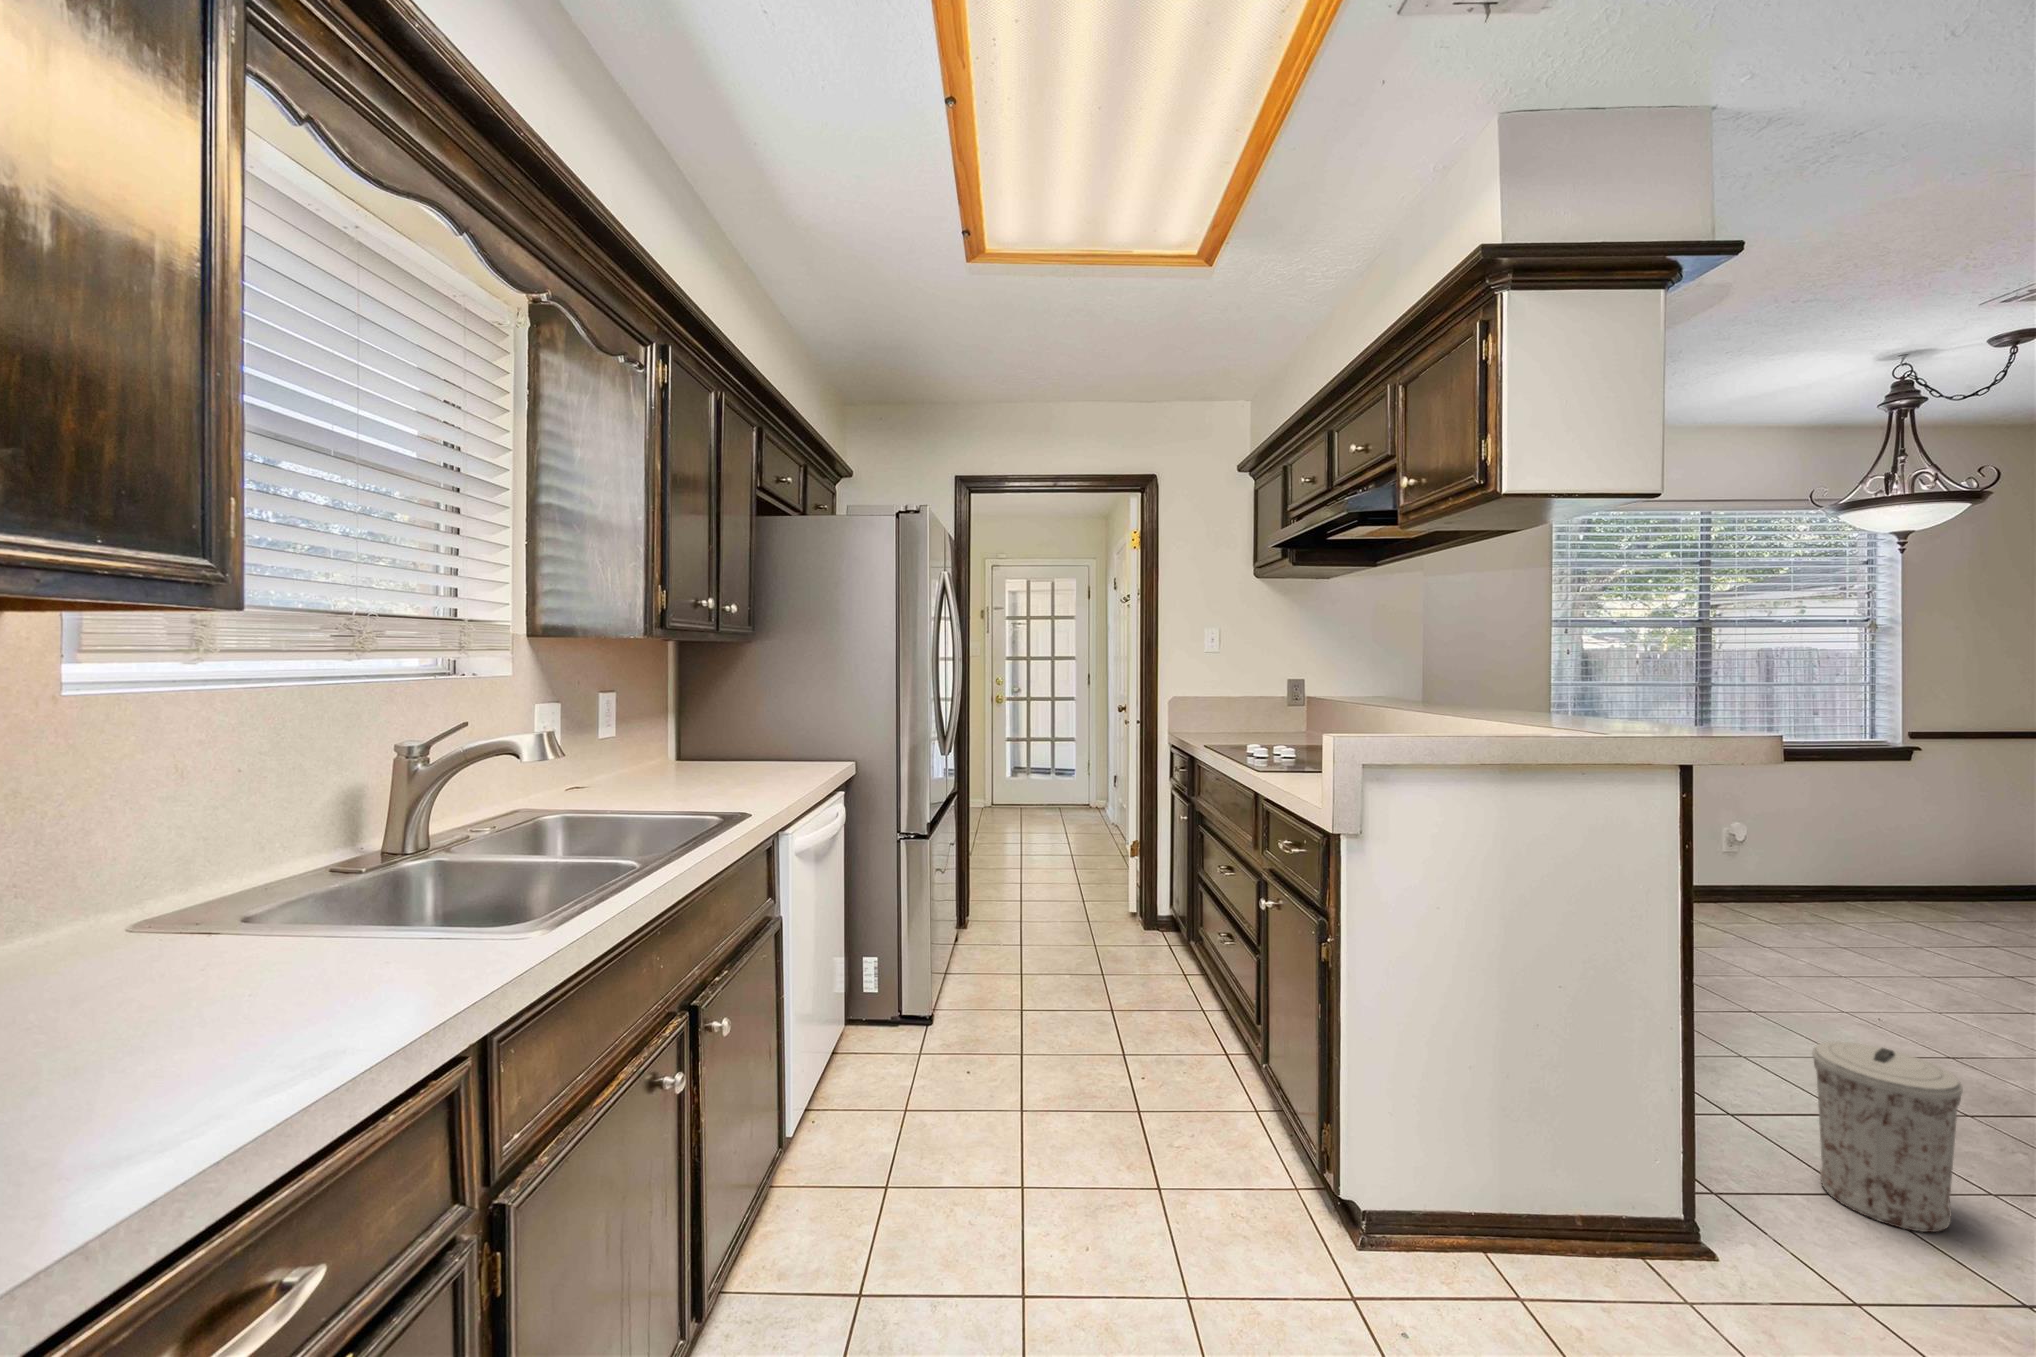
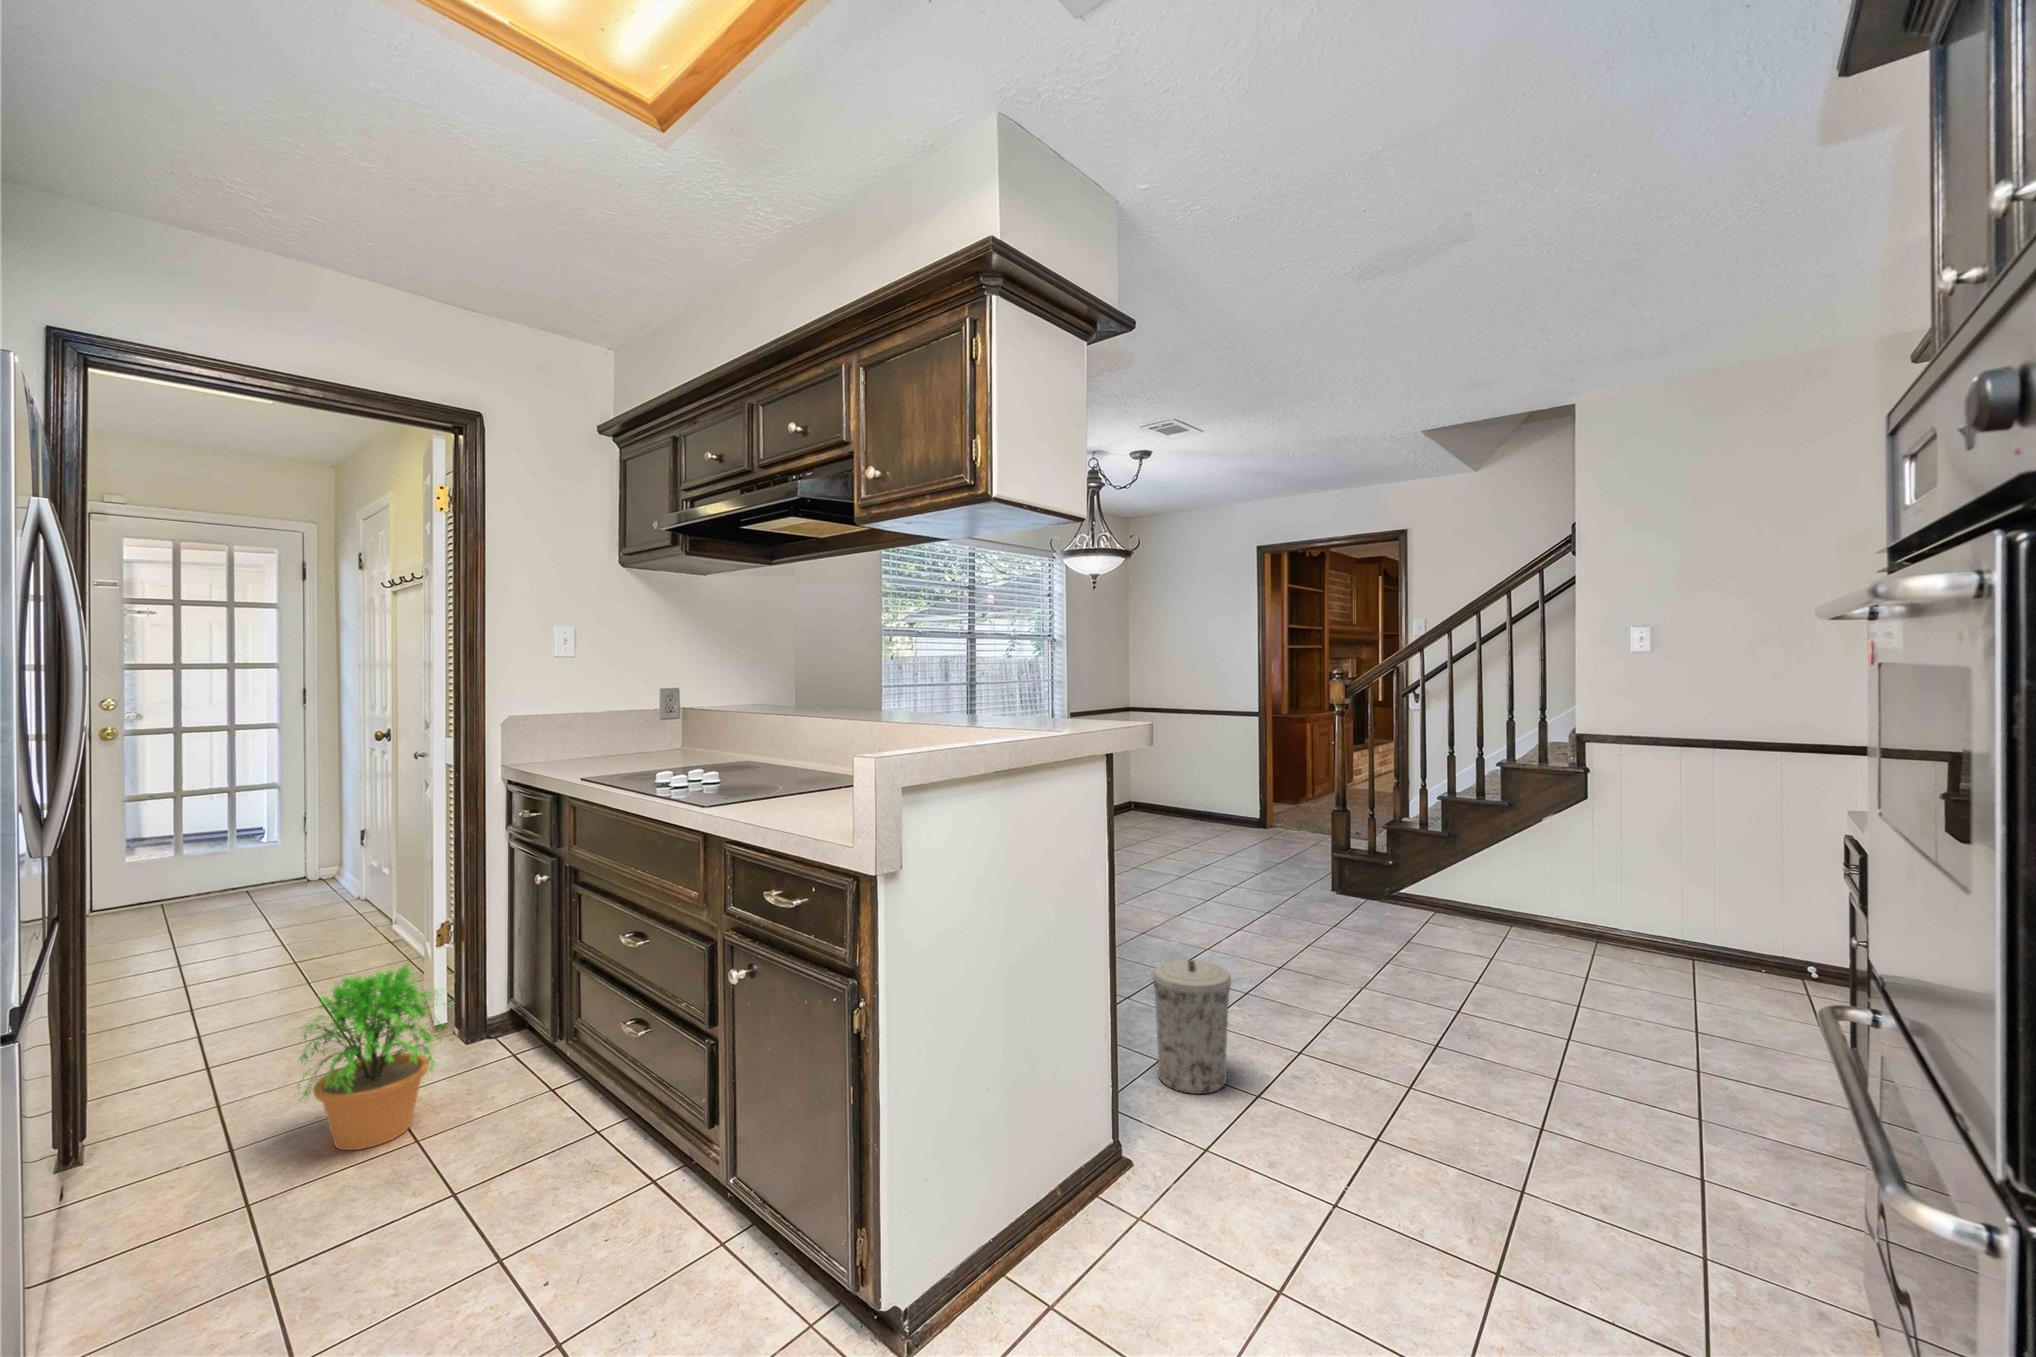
potted plant: none [1039,857,1127,971] -> present [286,965,450,1150]

